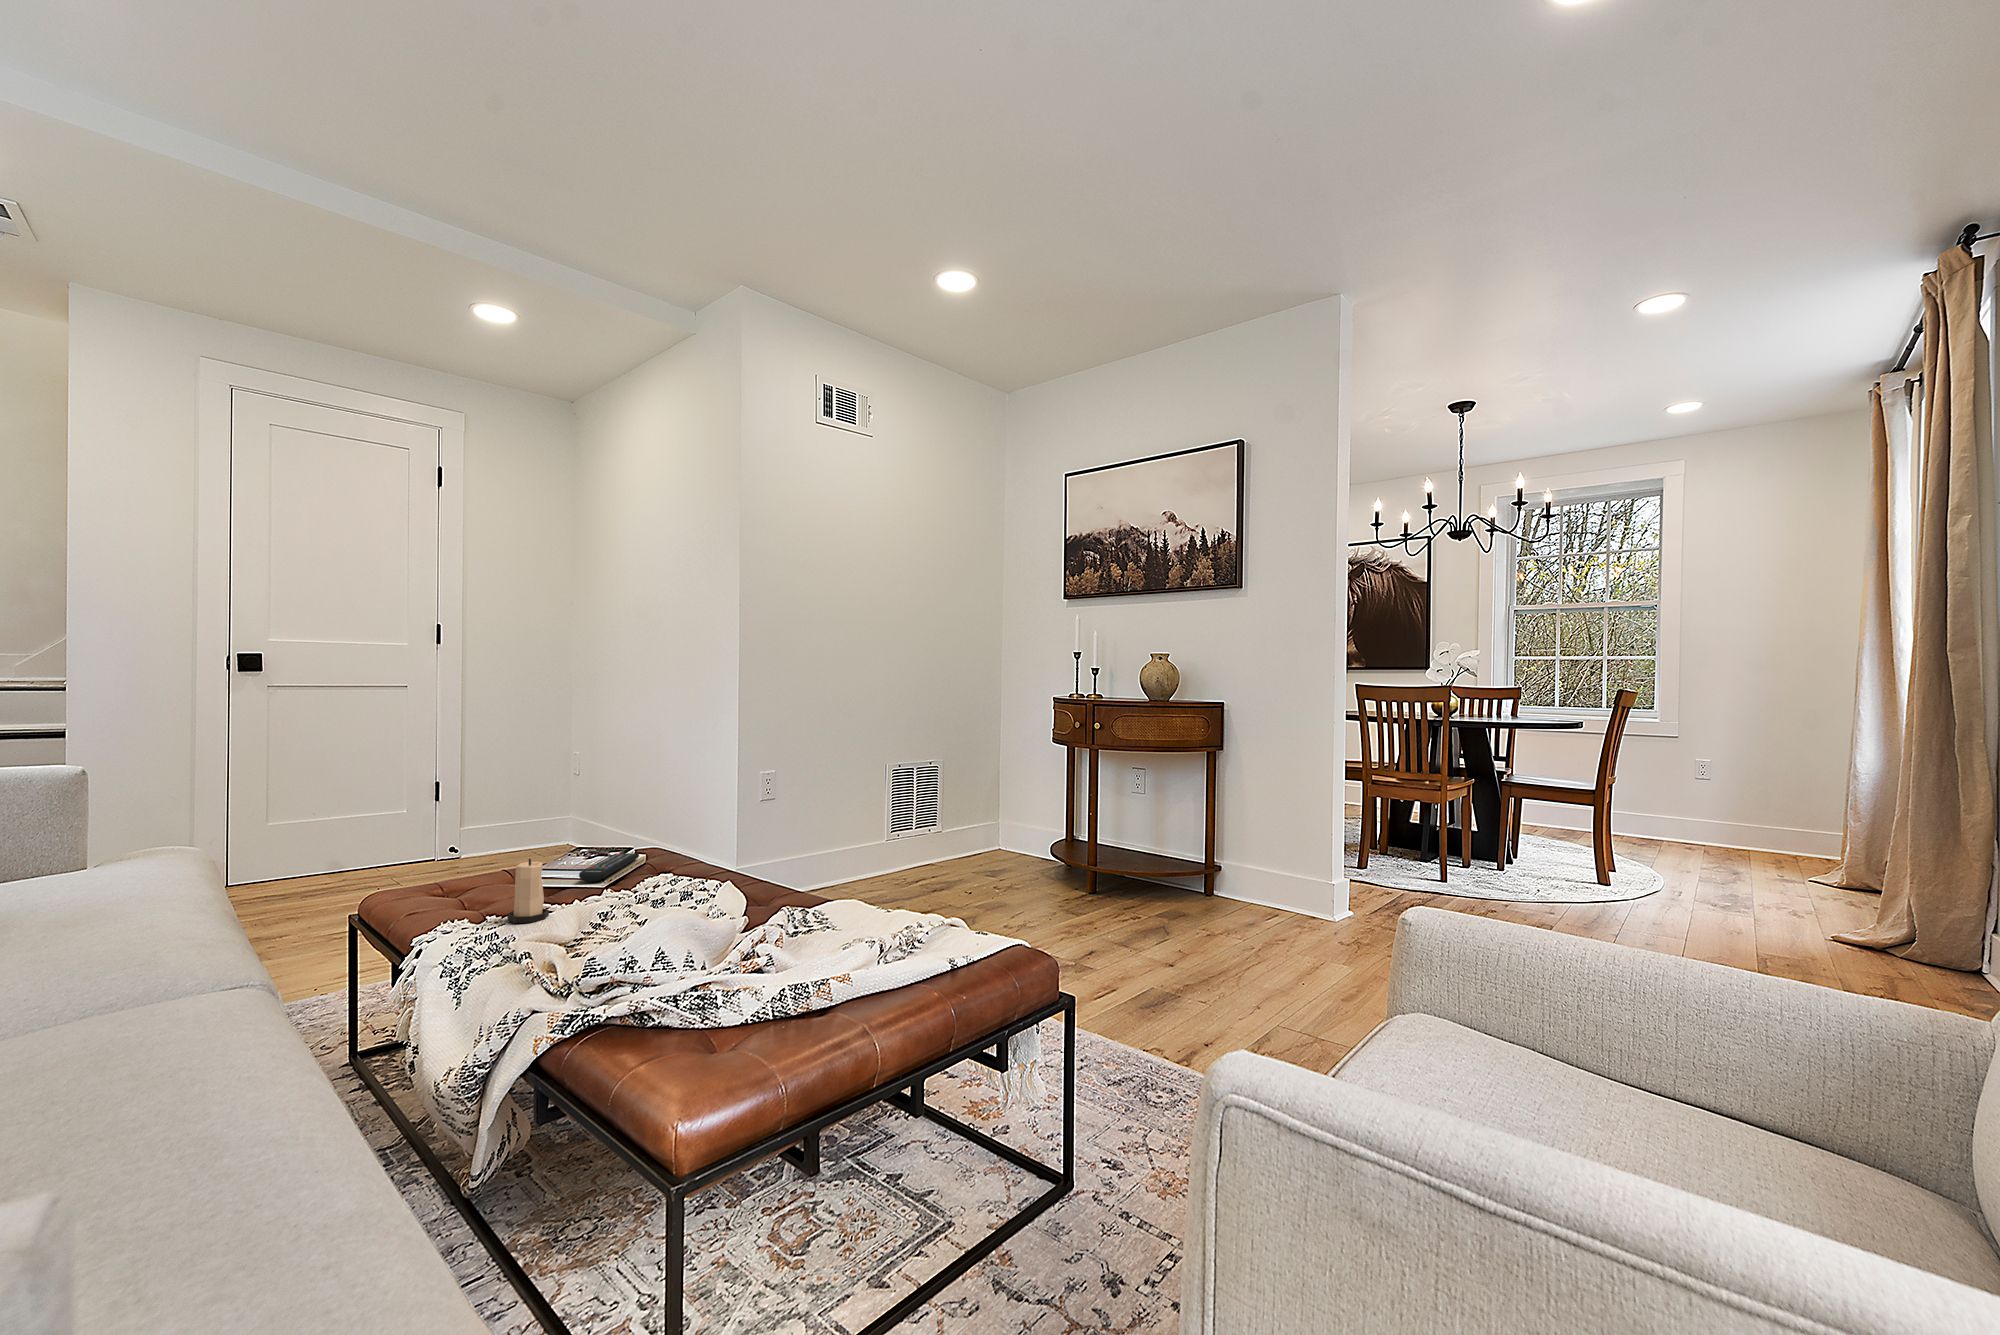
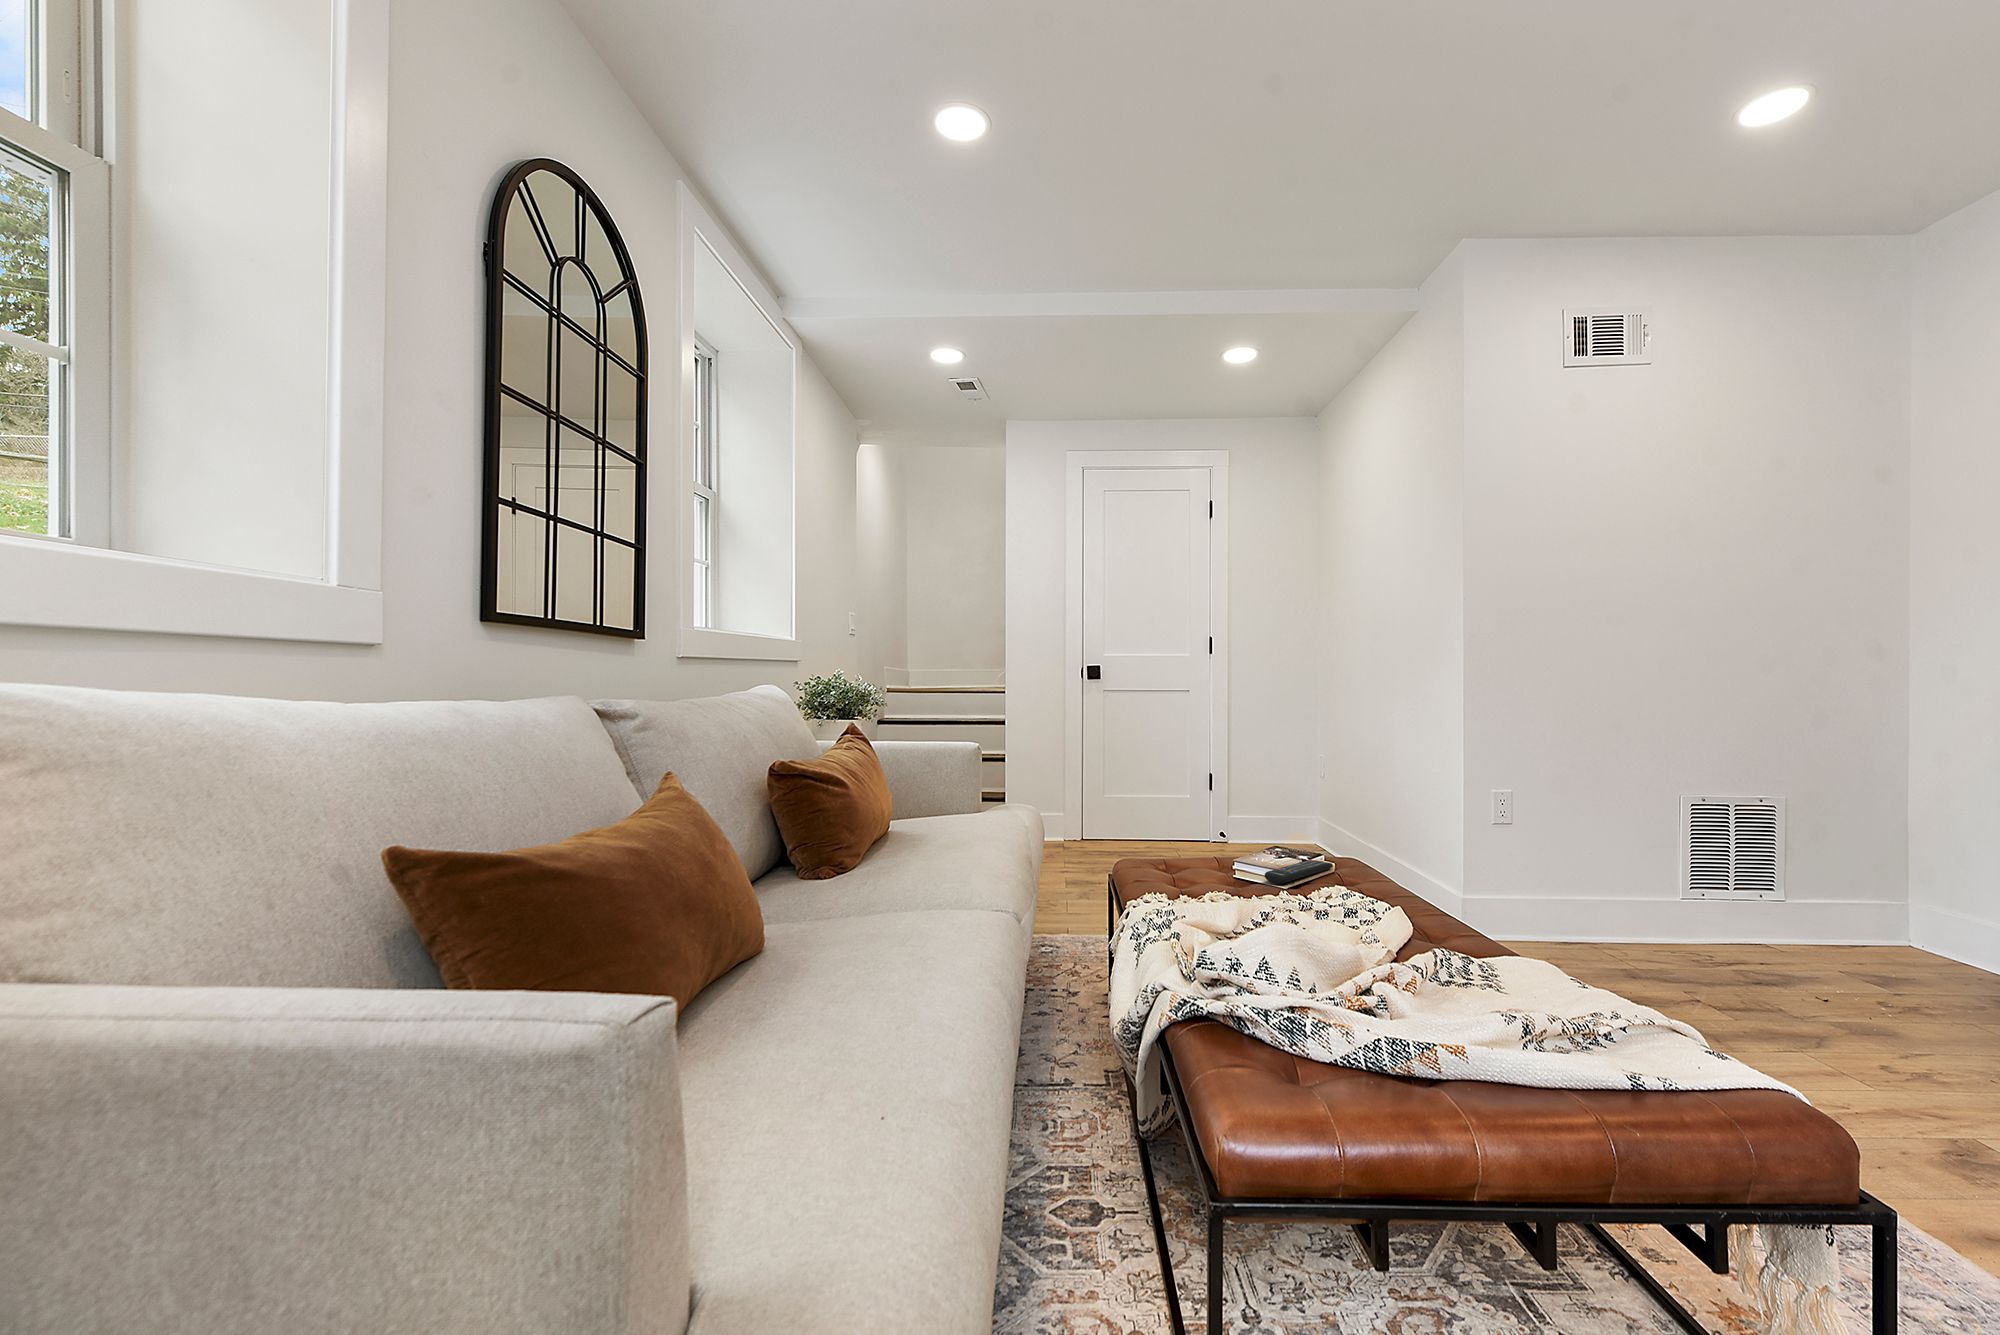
candle: present [508,858,549,923] -> none [1187,851,1221,911]

